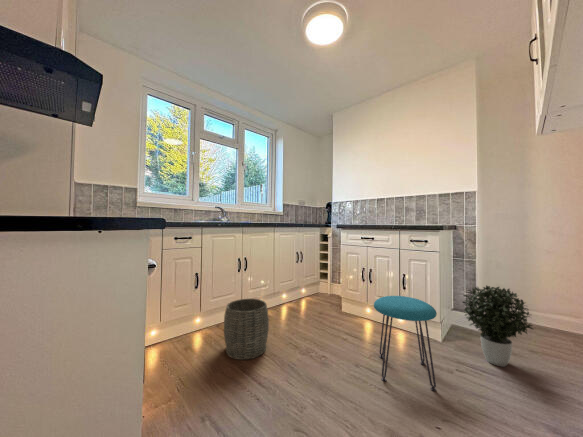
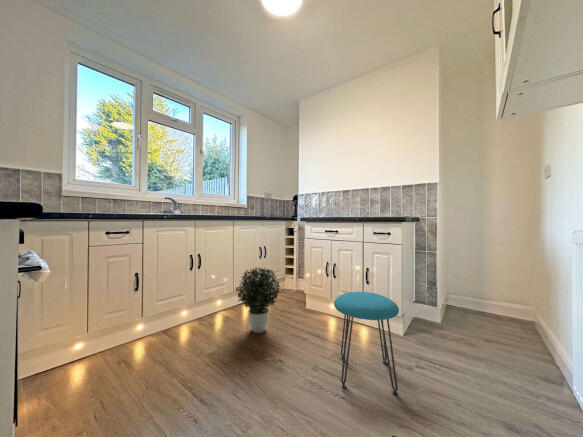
potted plant: present [463,286,533,367] -> present [236,268,281,333]
woven basket: present [224,299,269,360] -> none [164,300,220,373]

